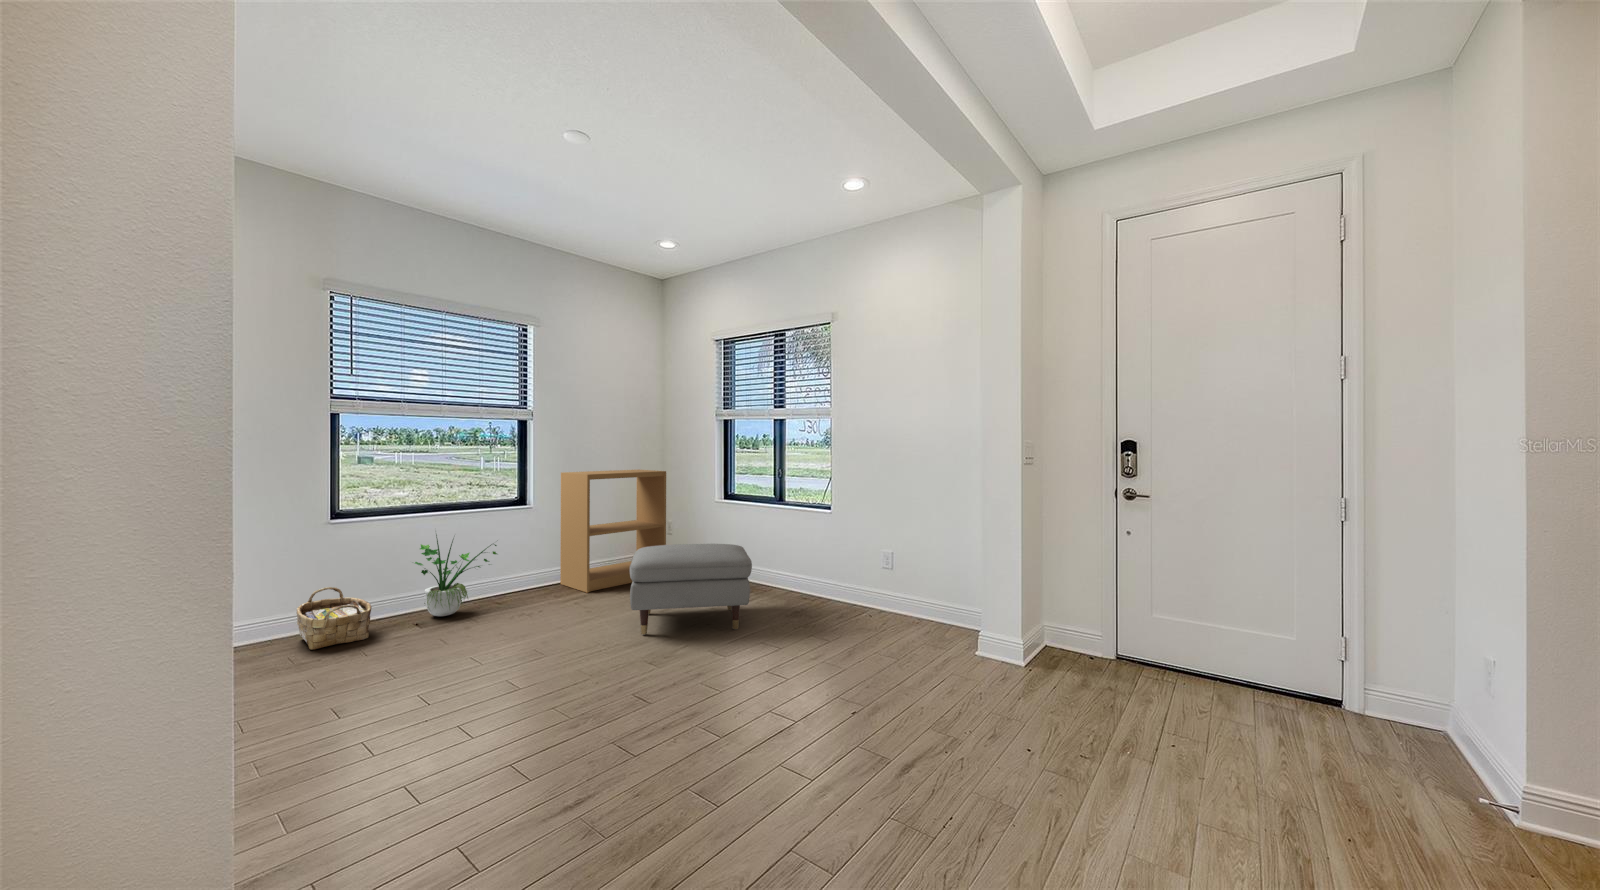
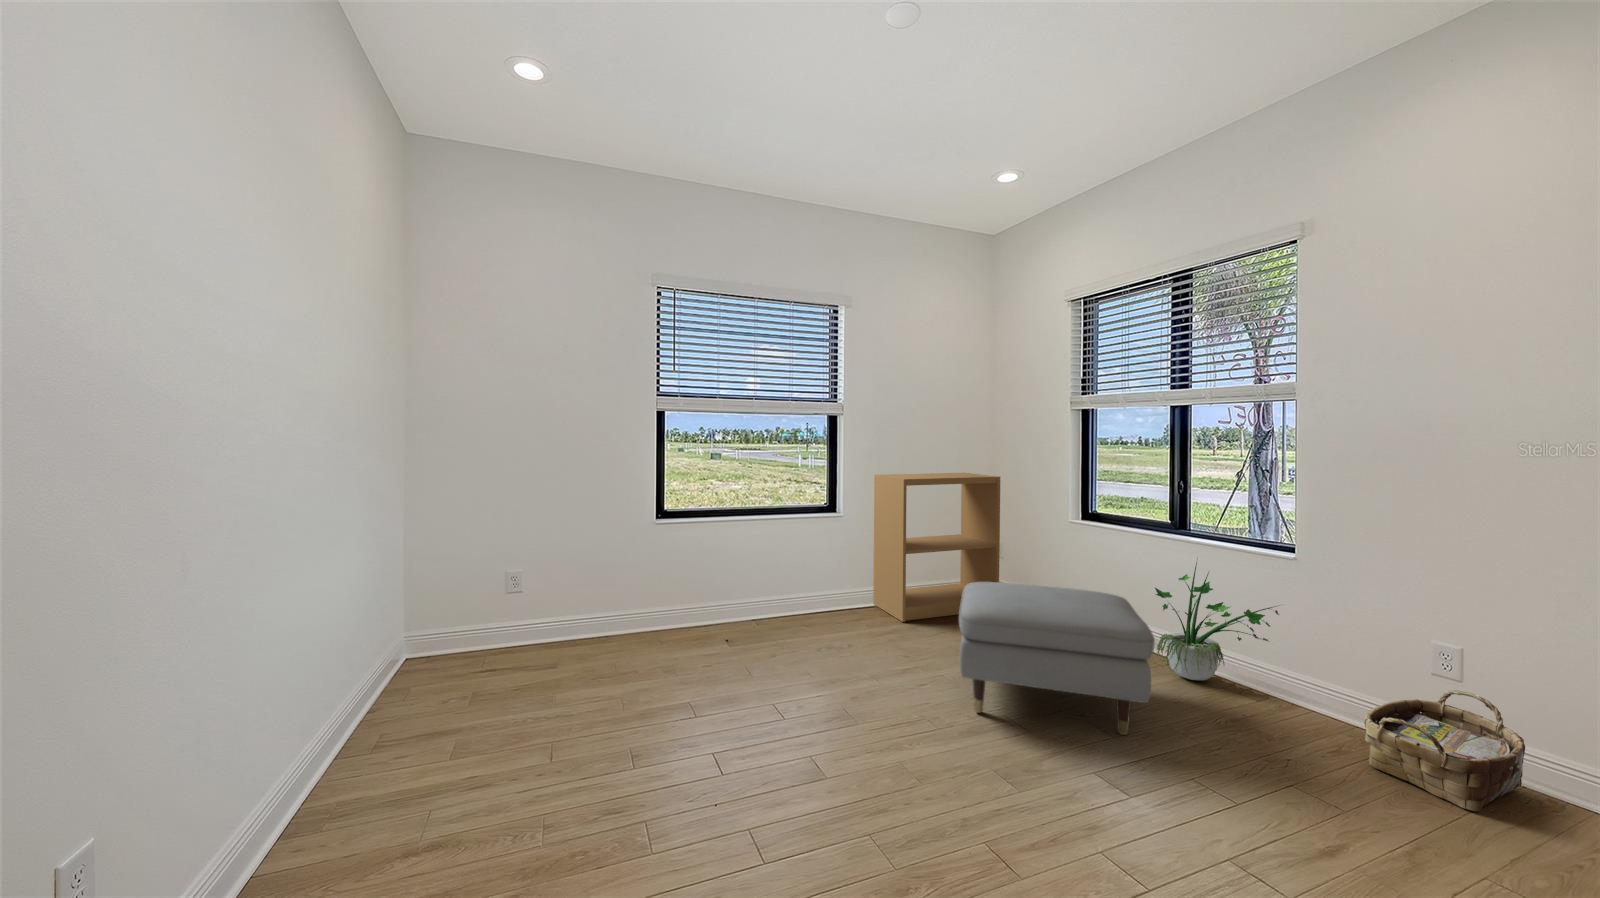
potted plant: present [415,535,497,616] -> present [1155,563,1279,680]
woven basket: present [297,587,372,650] -> present [1364,690,1525,811]

